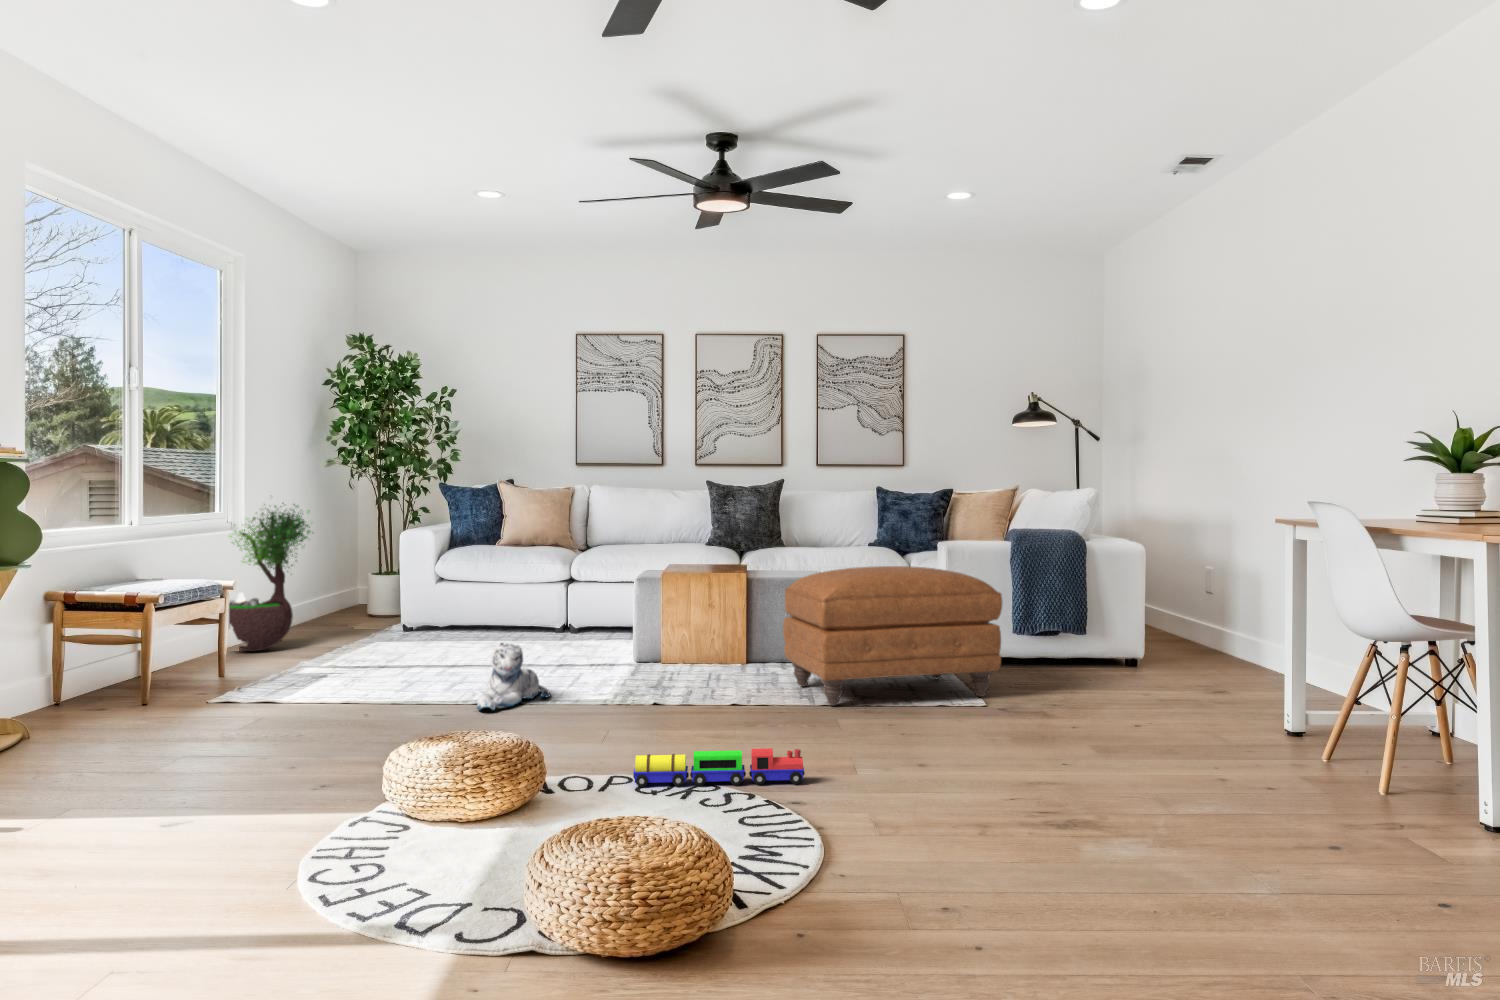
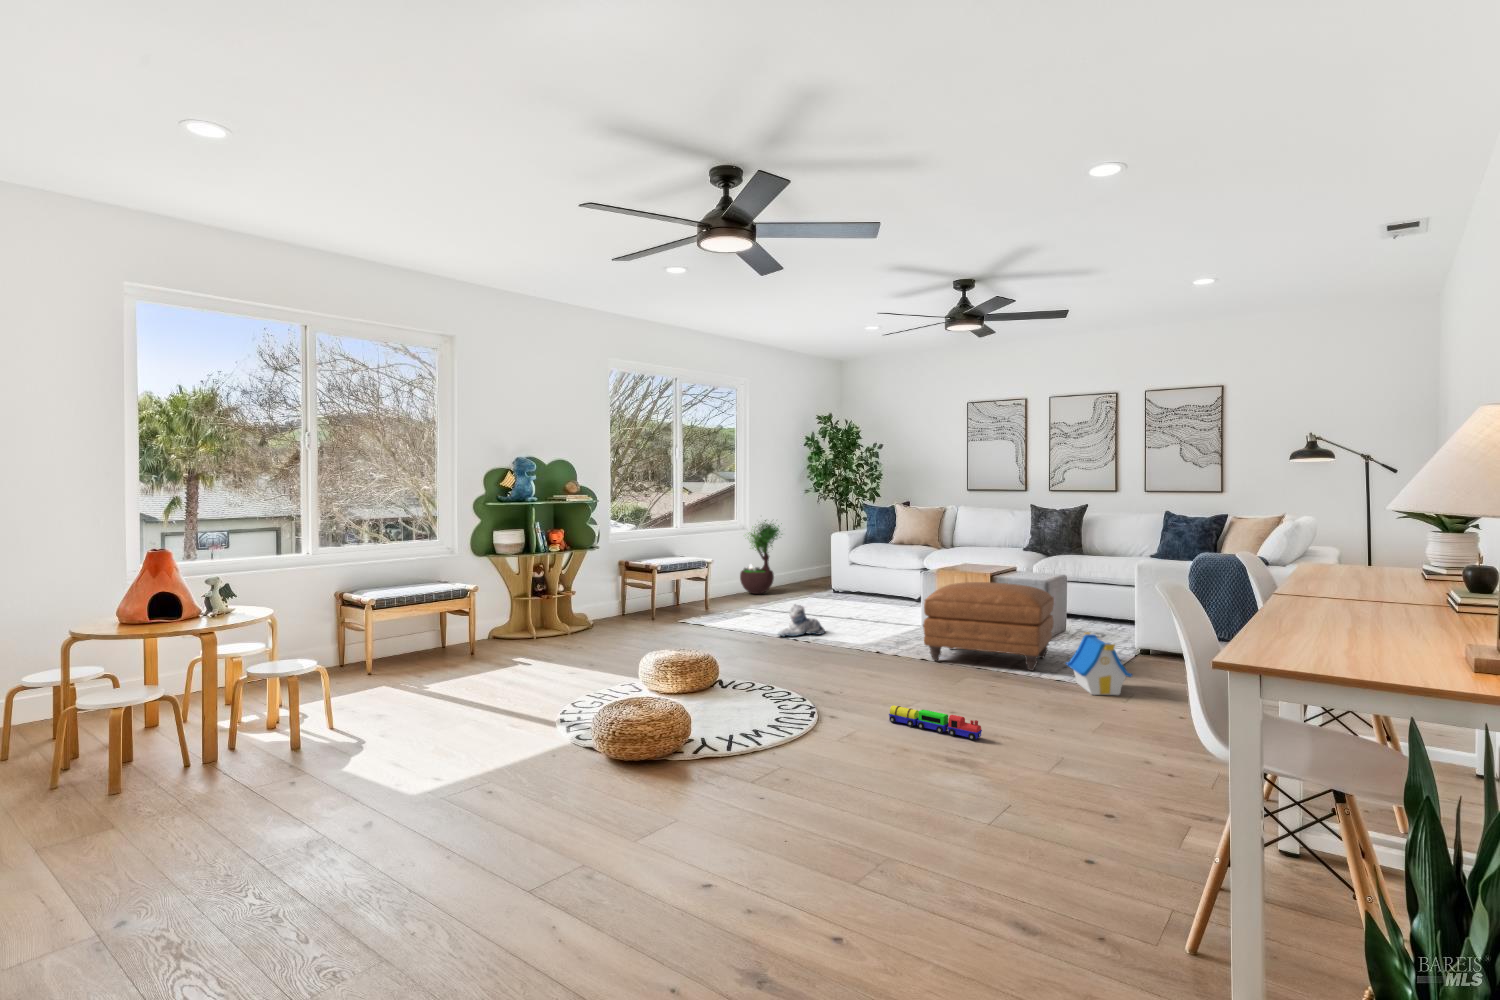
toy house: none [1062,622,1170,713] -> present [1066,632,1132,695]
toy train: present [633,748,805,787] -> present [889,705,982,741]

